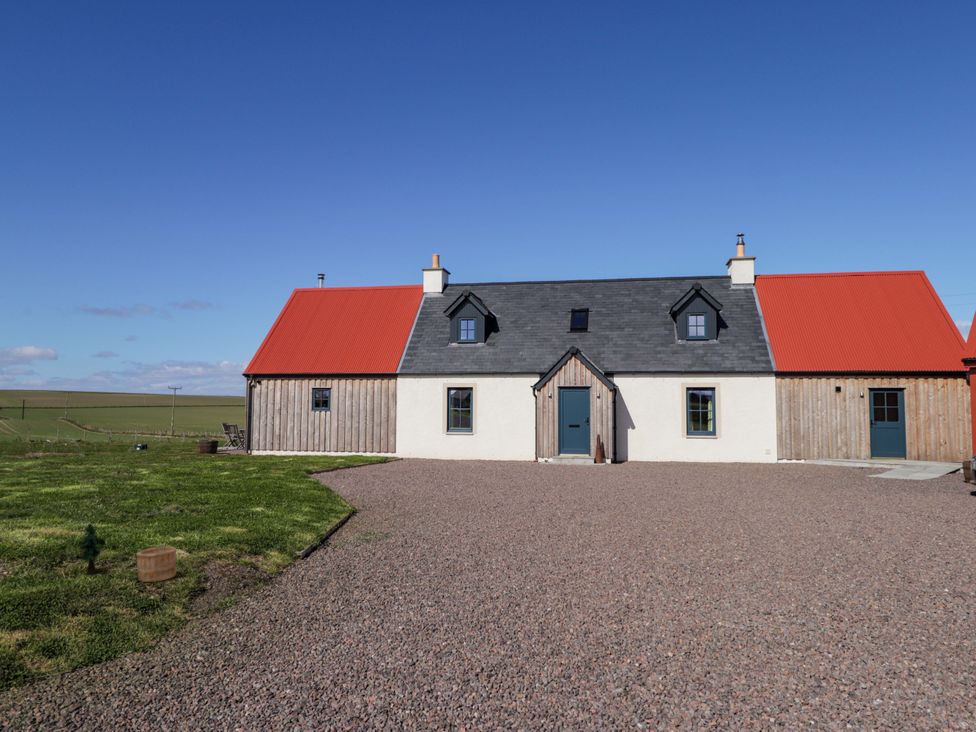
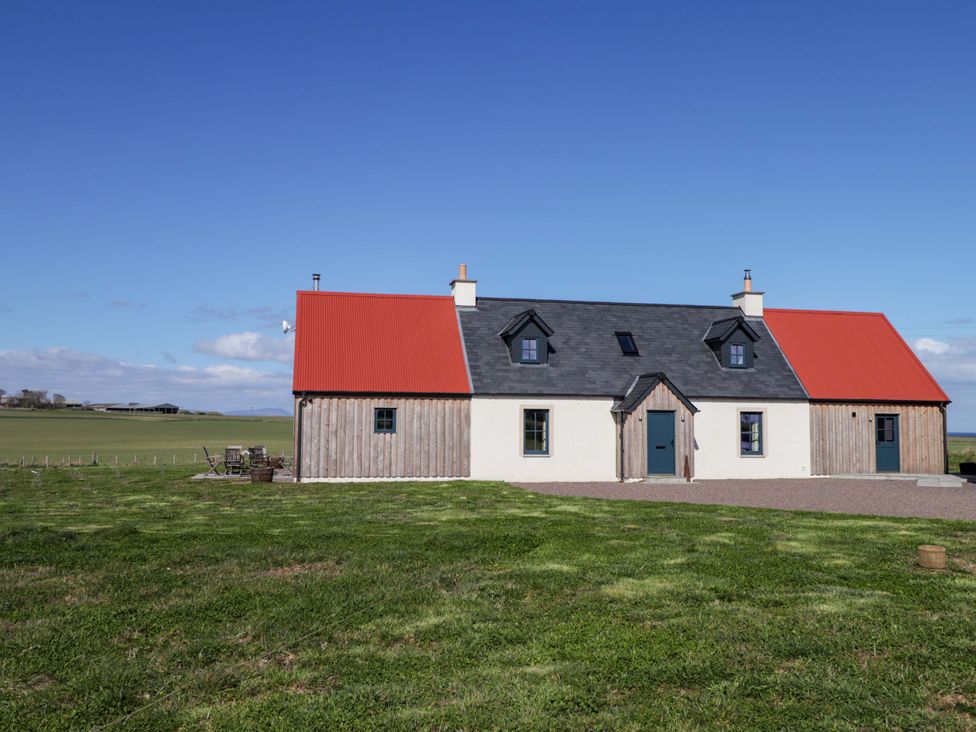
decorative plant: present [78,524,106,574] -> none [869,532,893,569]

